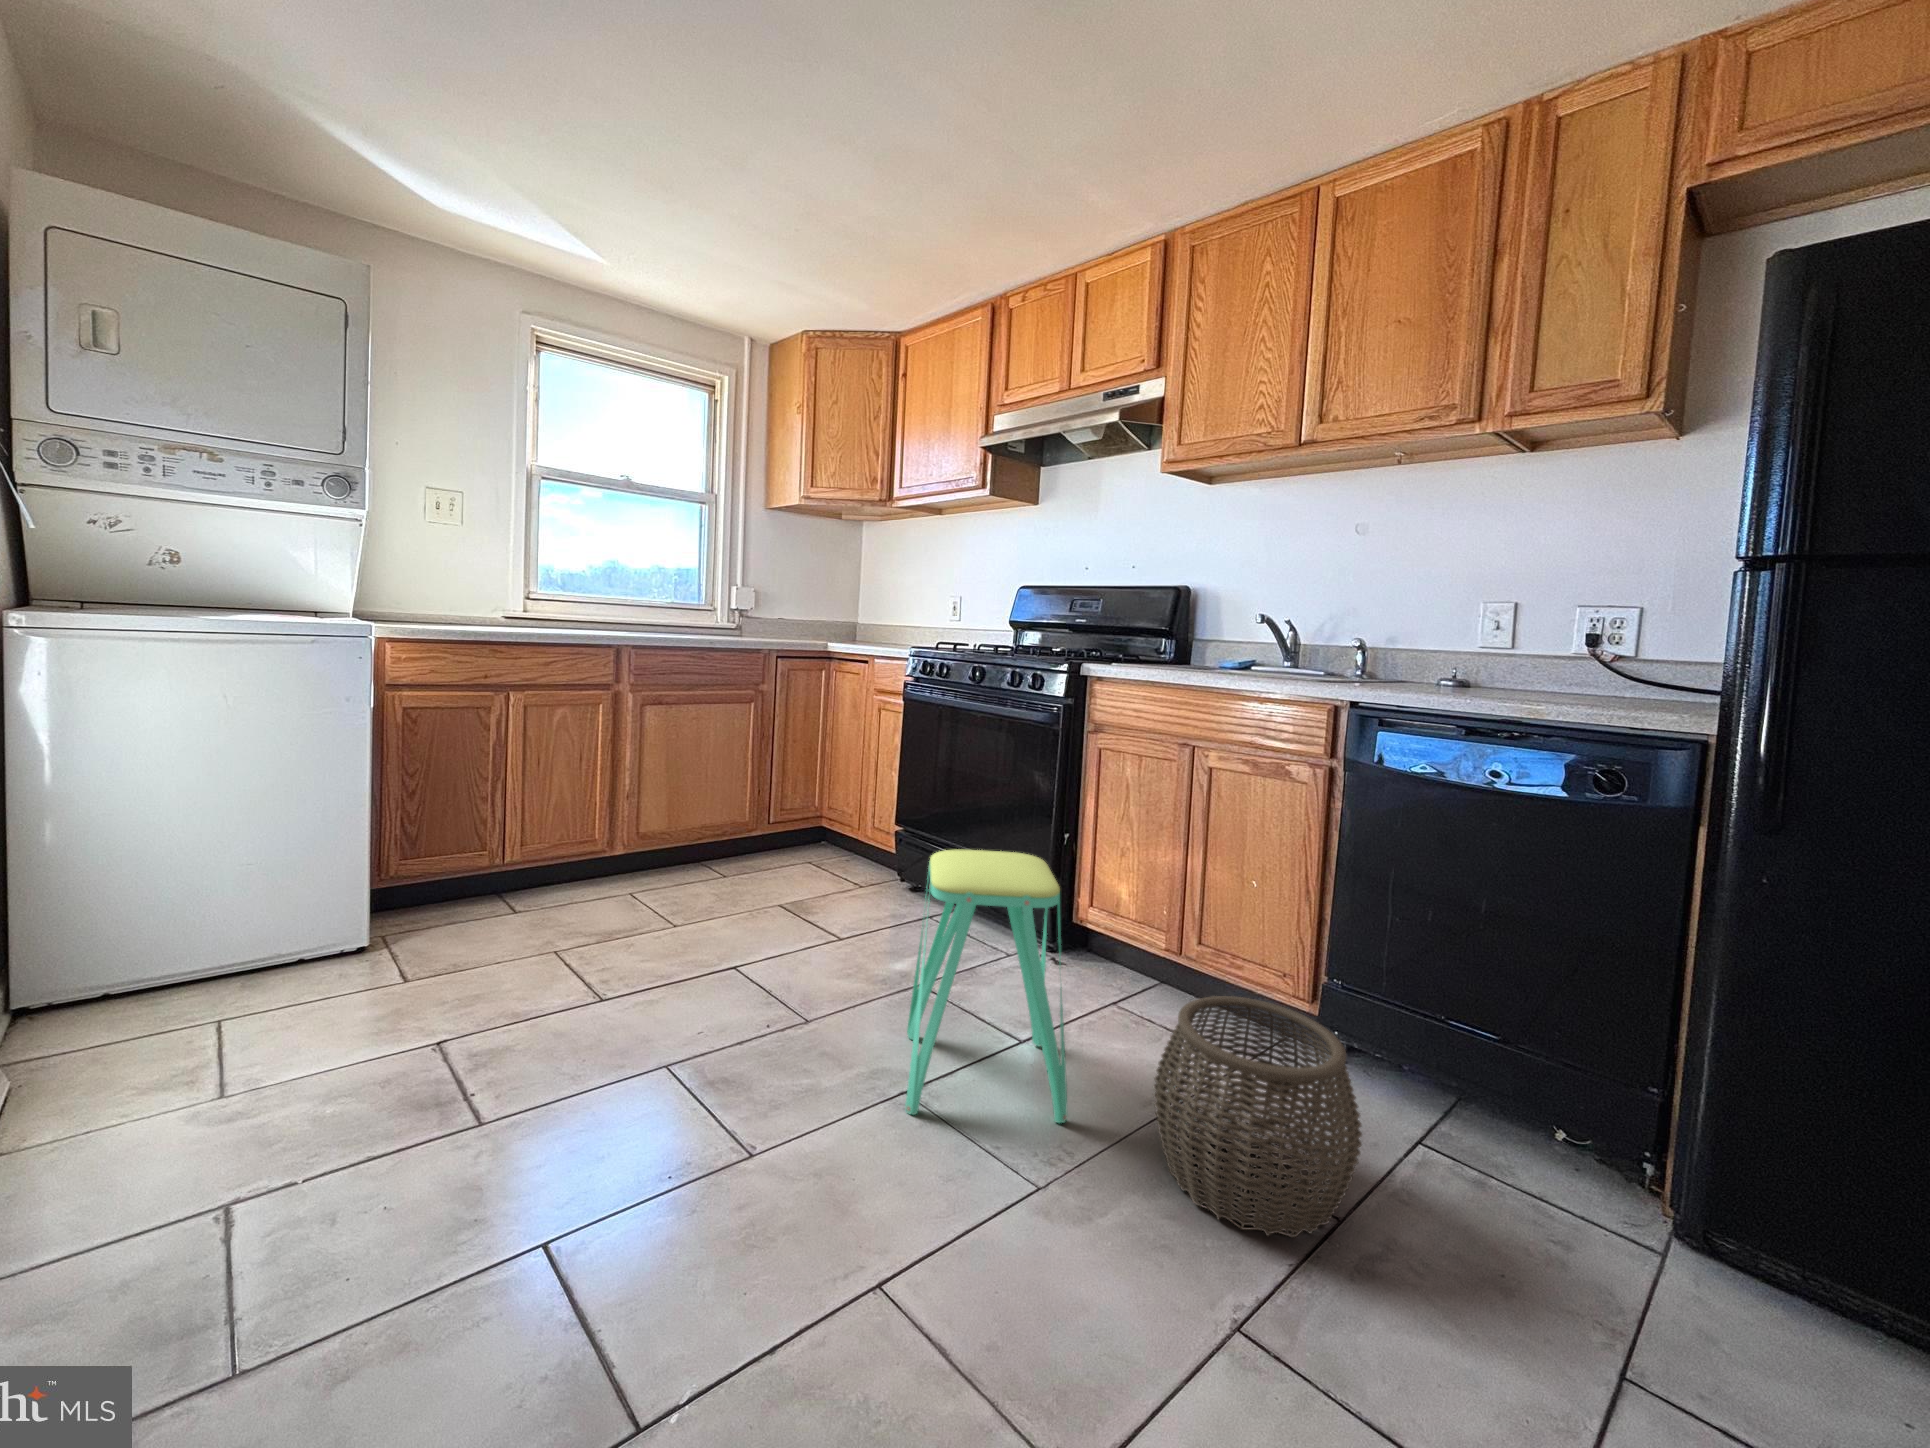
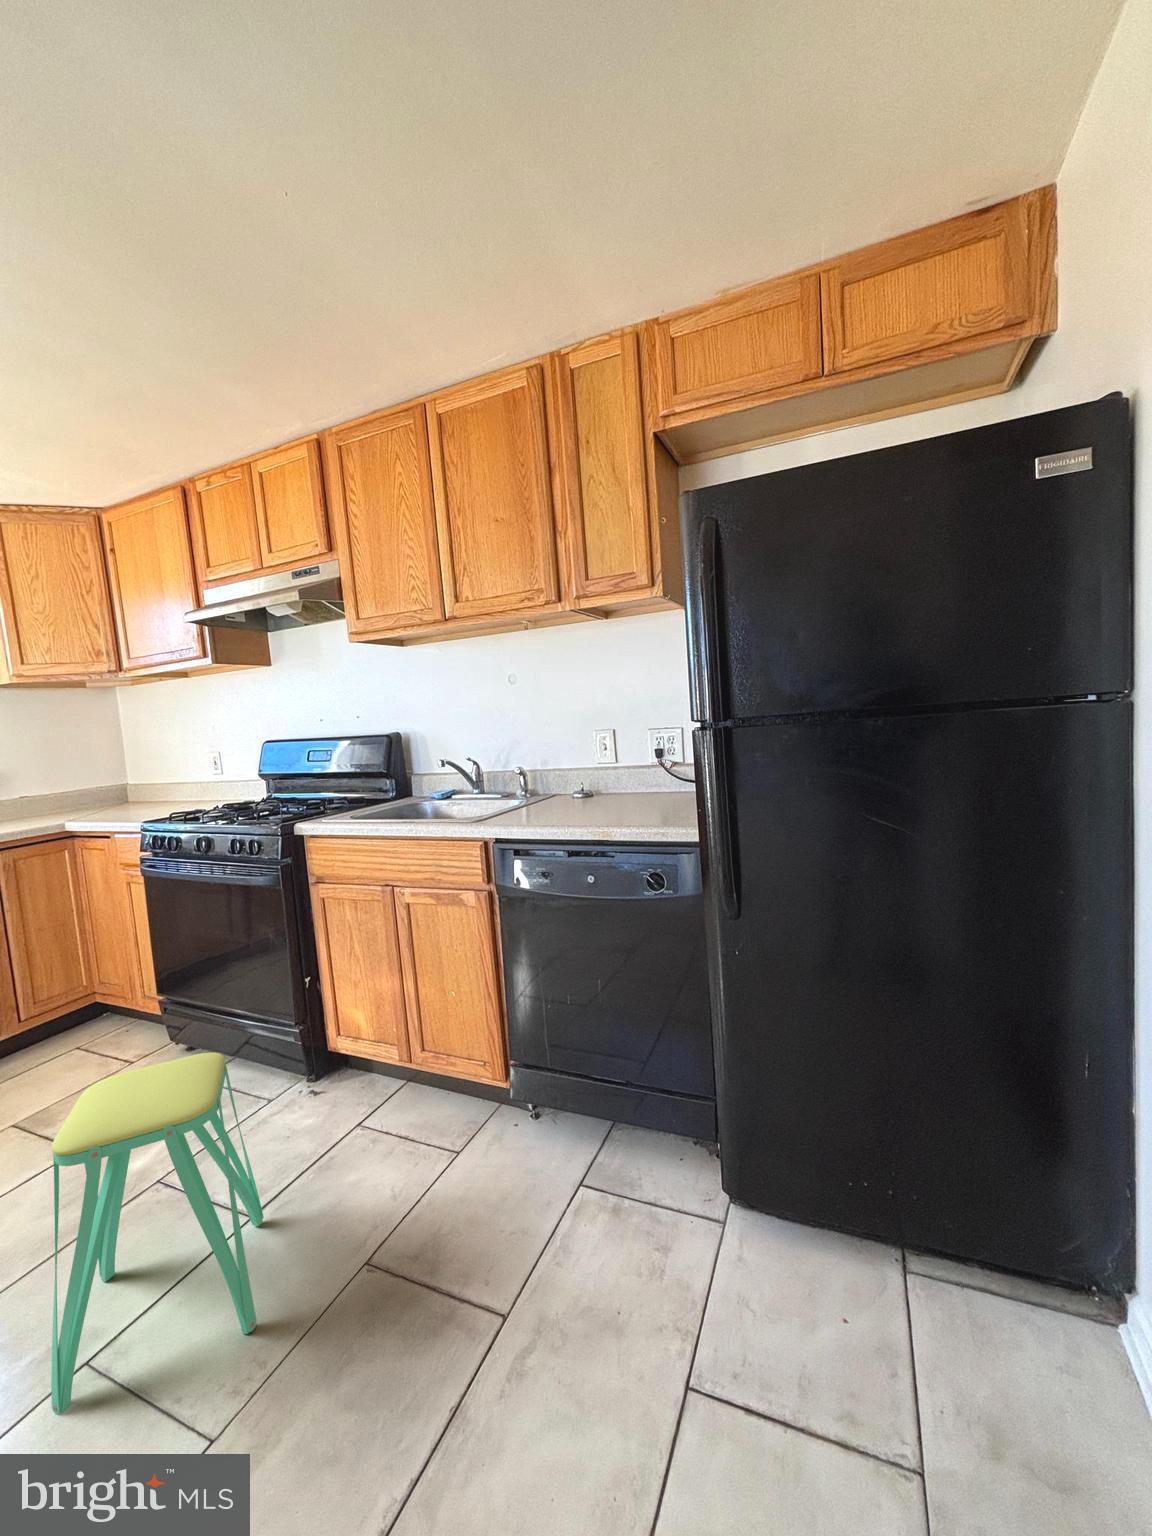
woven basket: present [1153,996,1362,1237] -> none [320,1139,502,1396]

